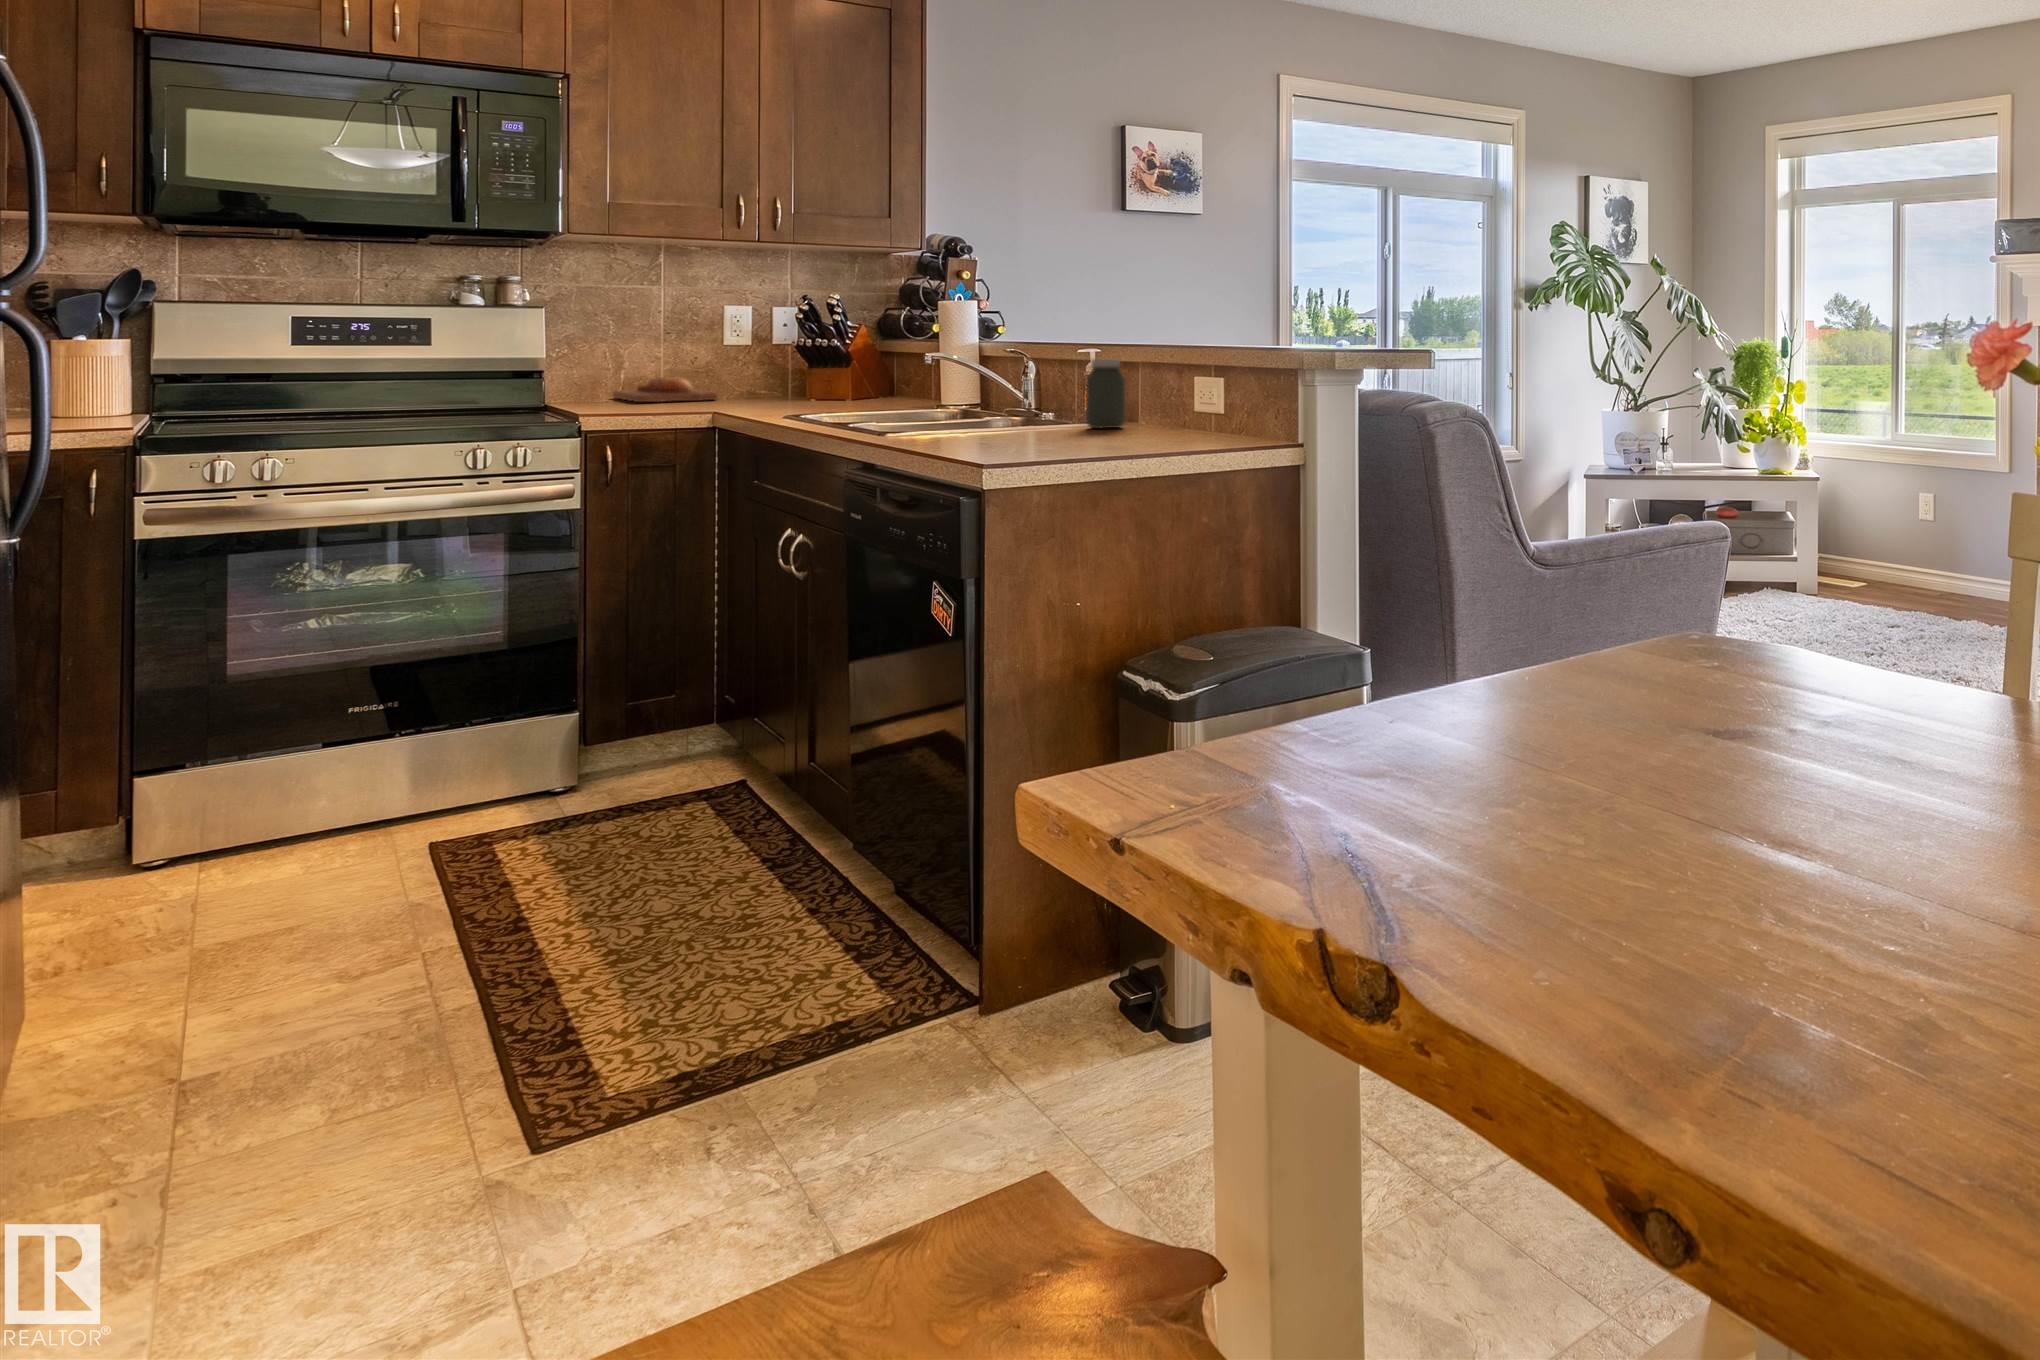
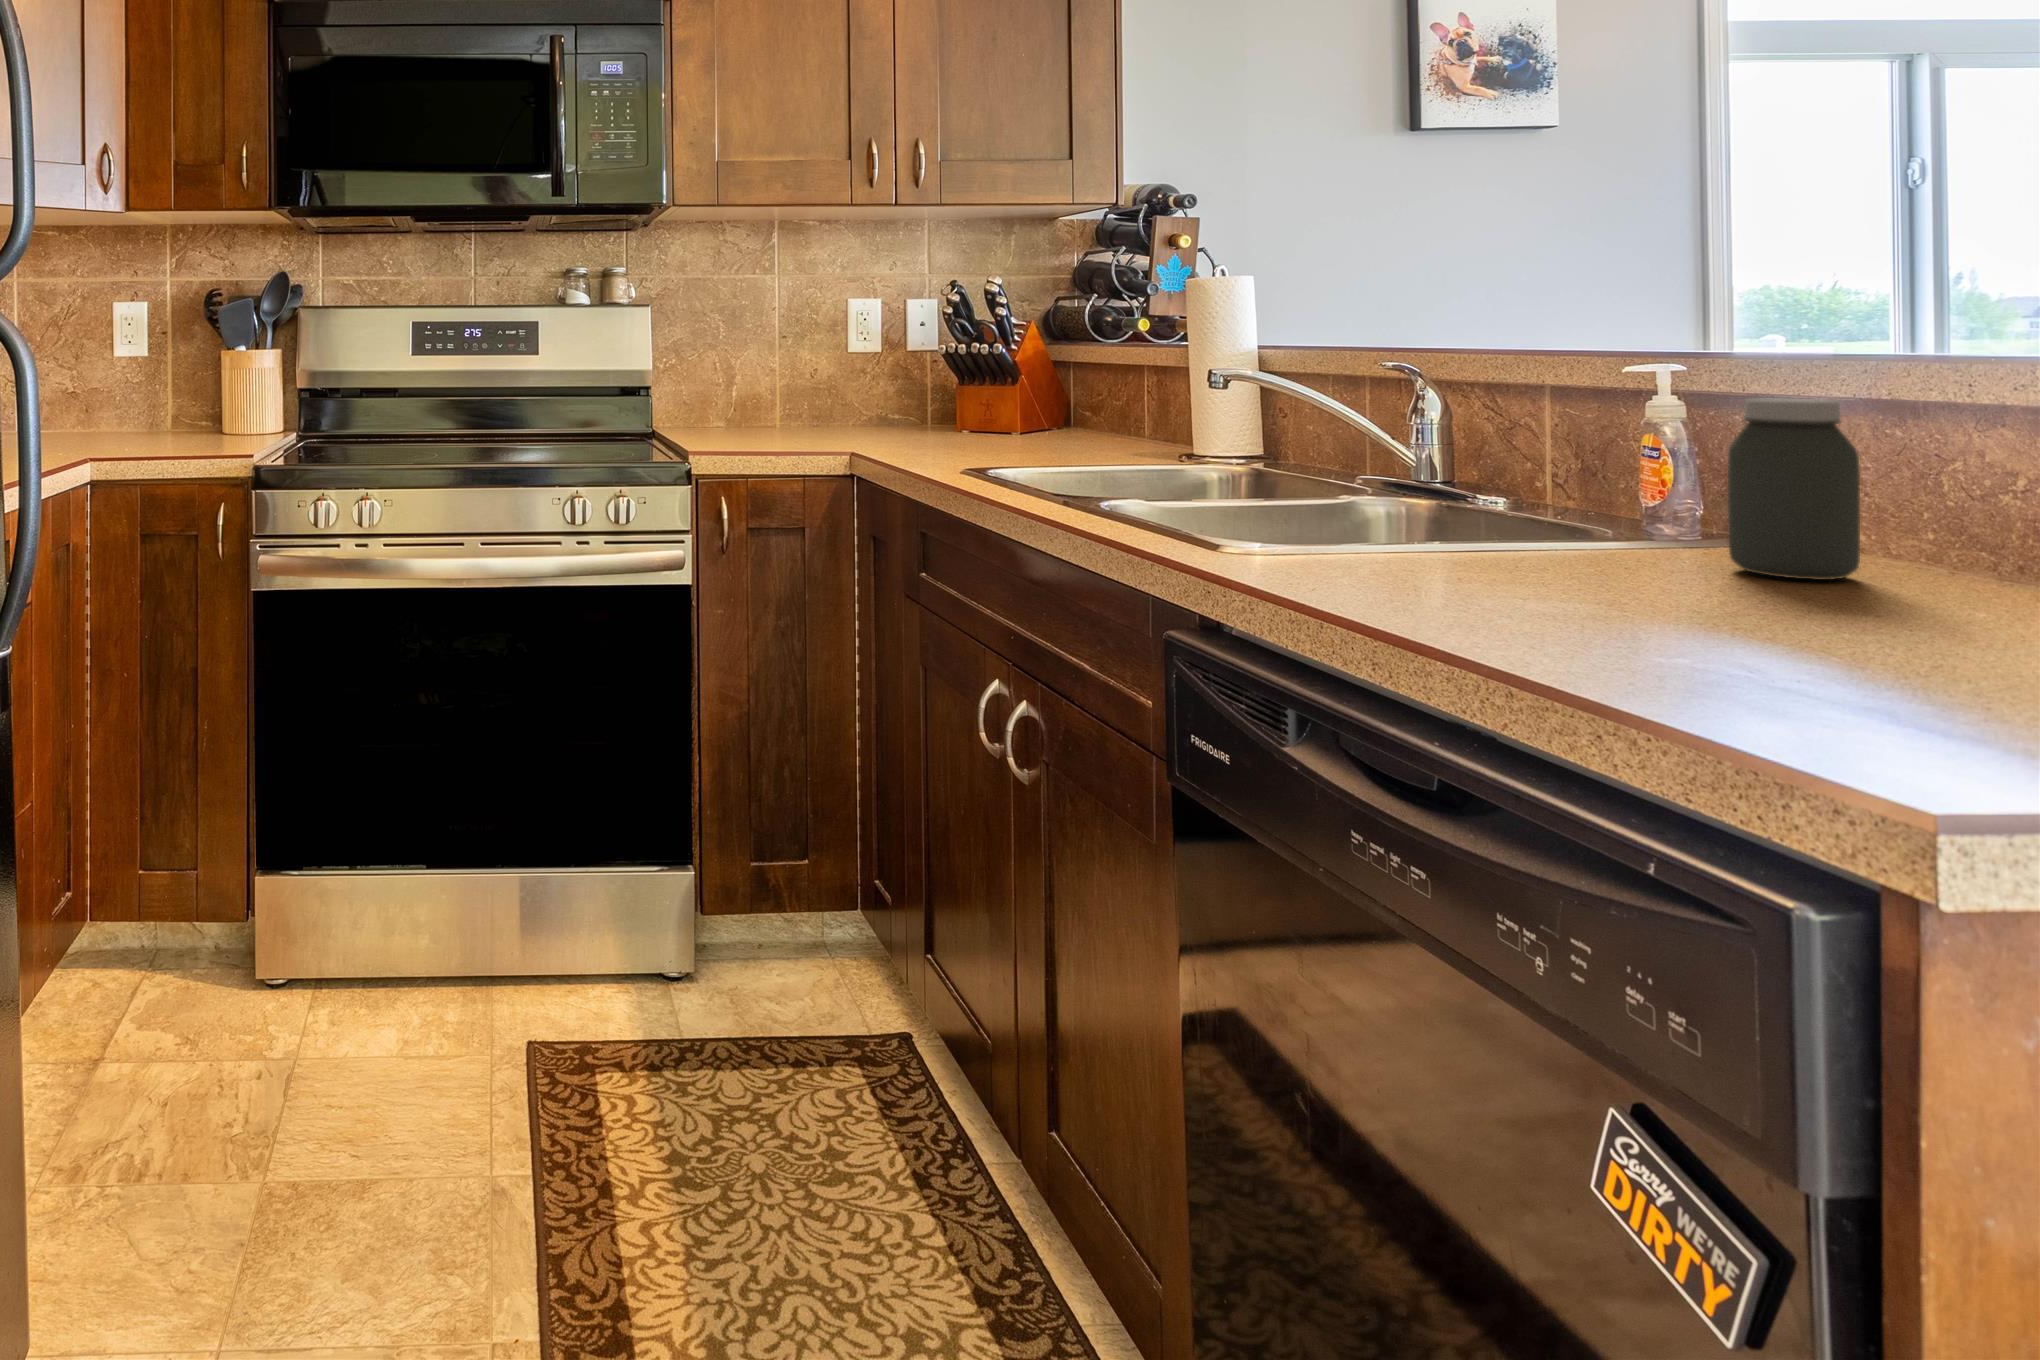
bread loaf: present [613,376,718,402] -> none [725,390,848,427]

